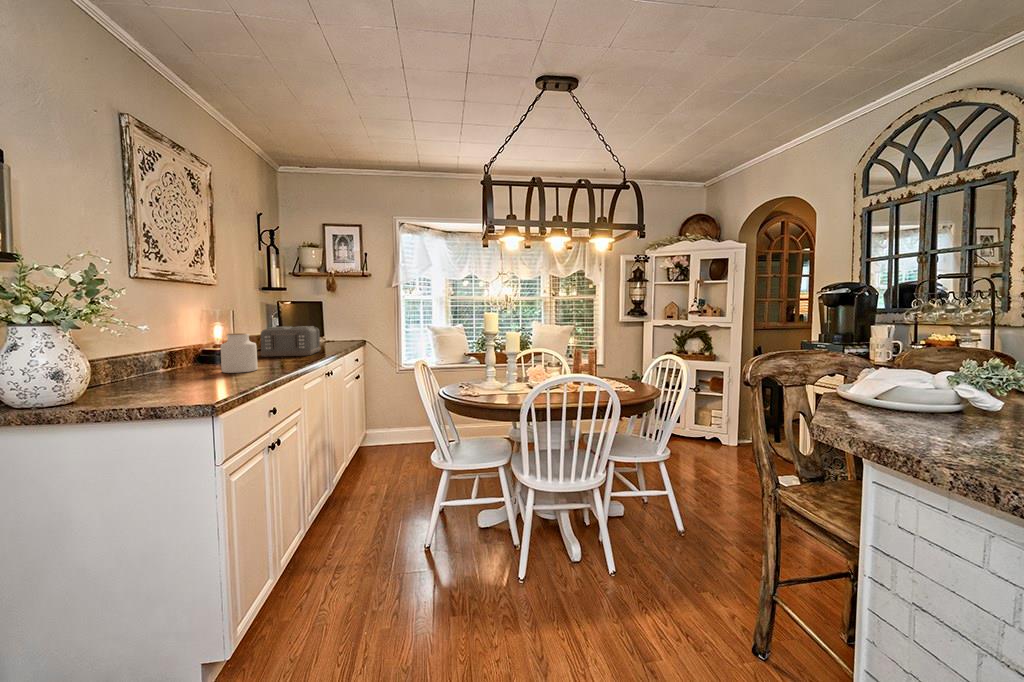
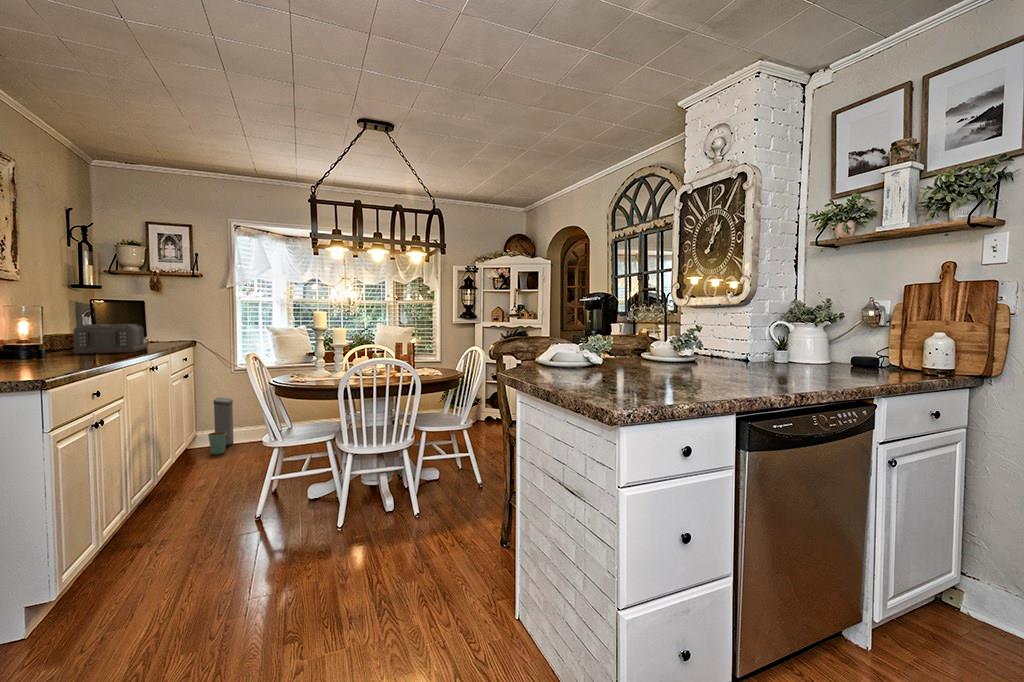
jar: present [221,333,258,373] -> none [32,327,75,365]
trash can: none [376,398,398,457] -> present [208,397,234,454]

